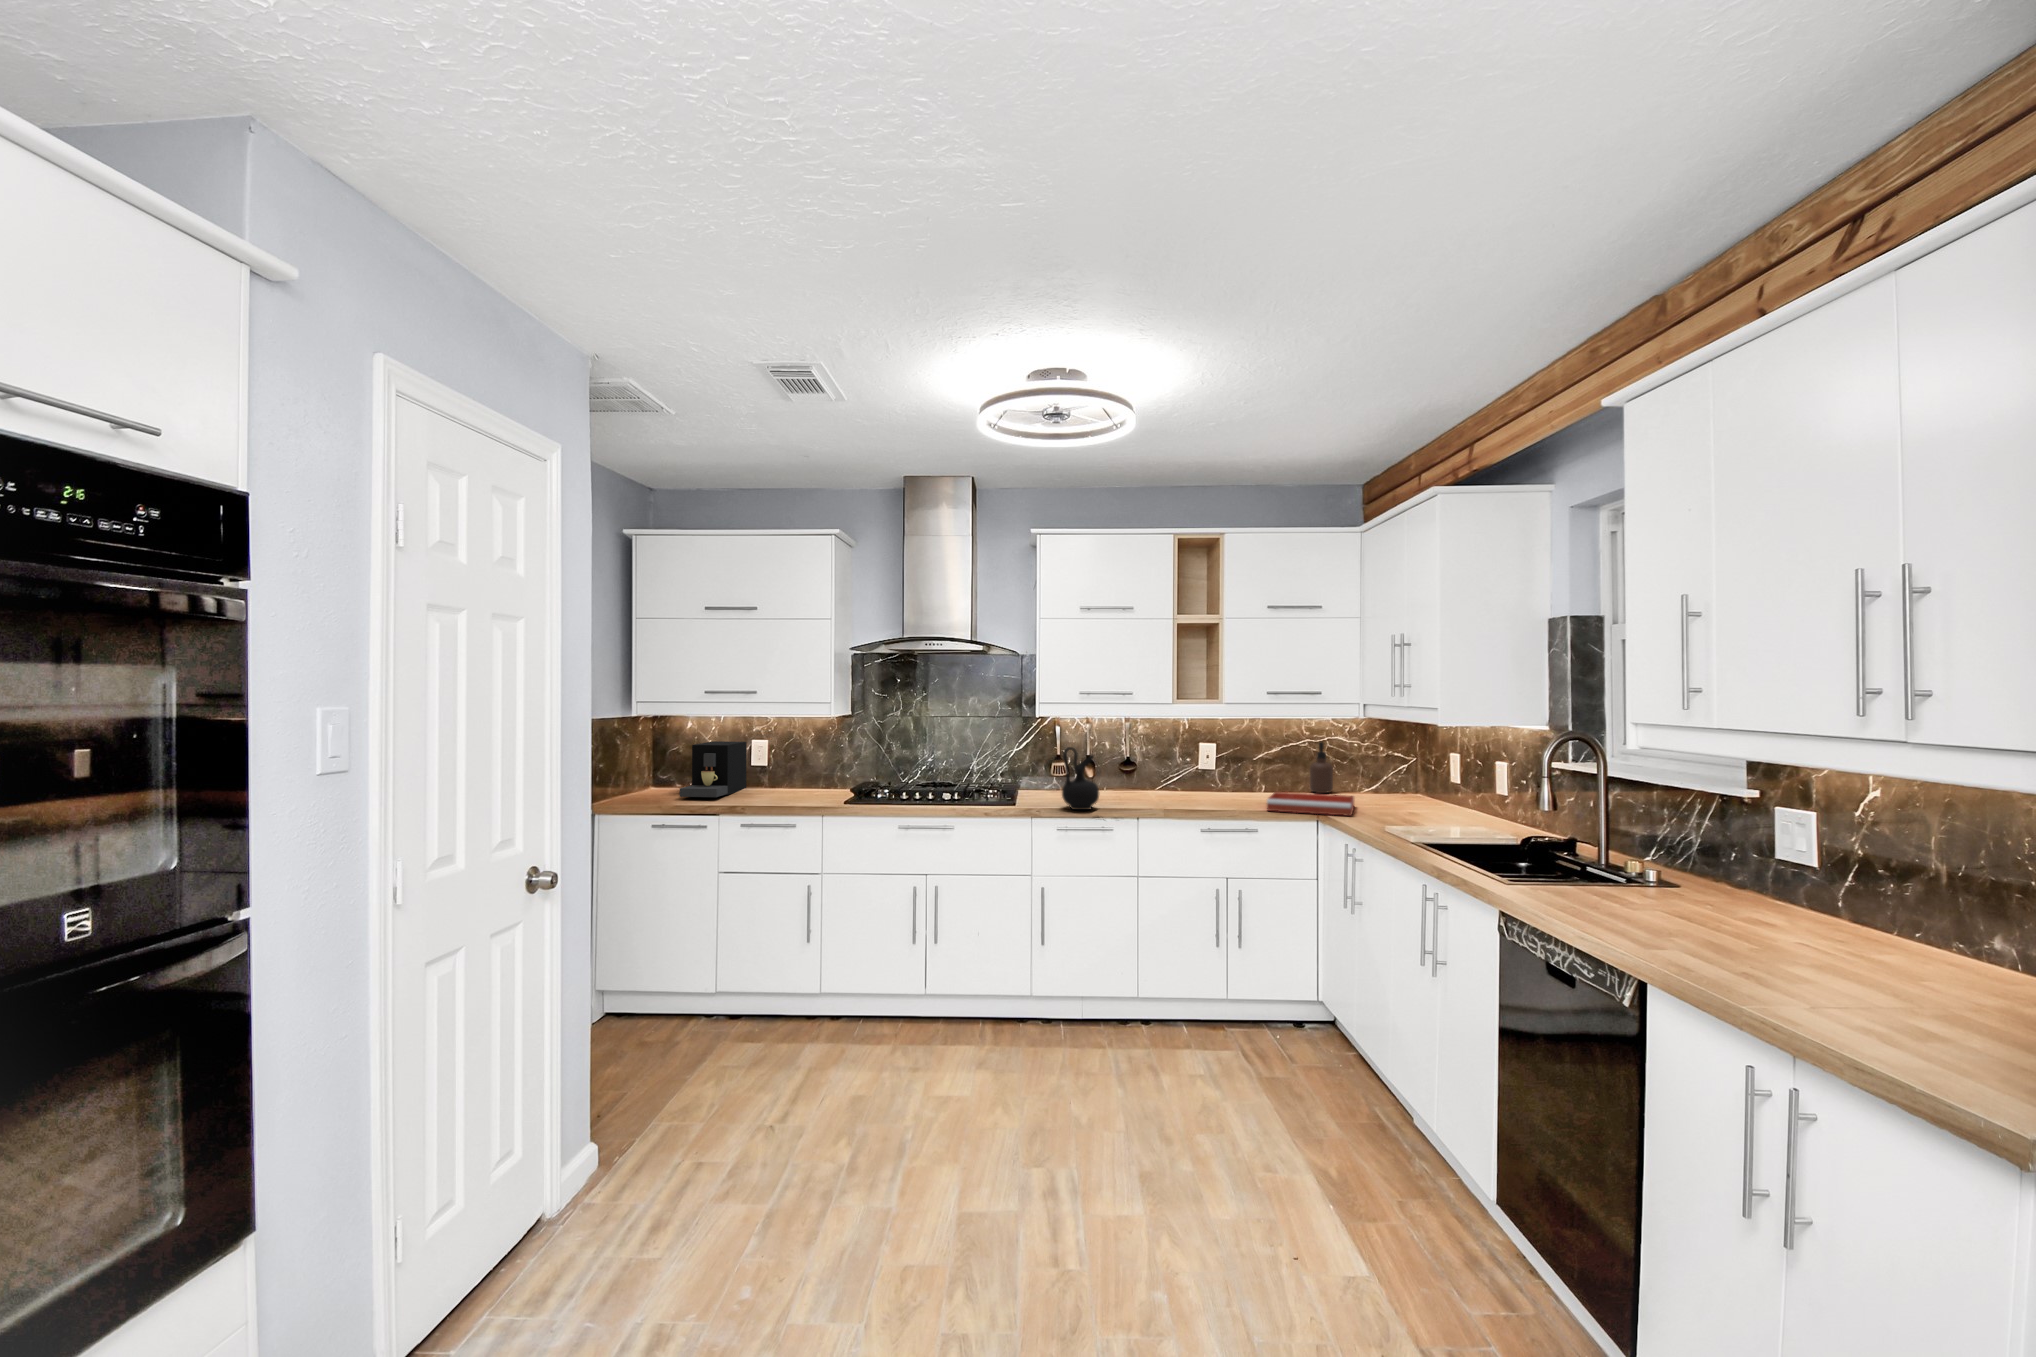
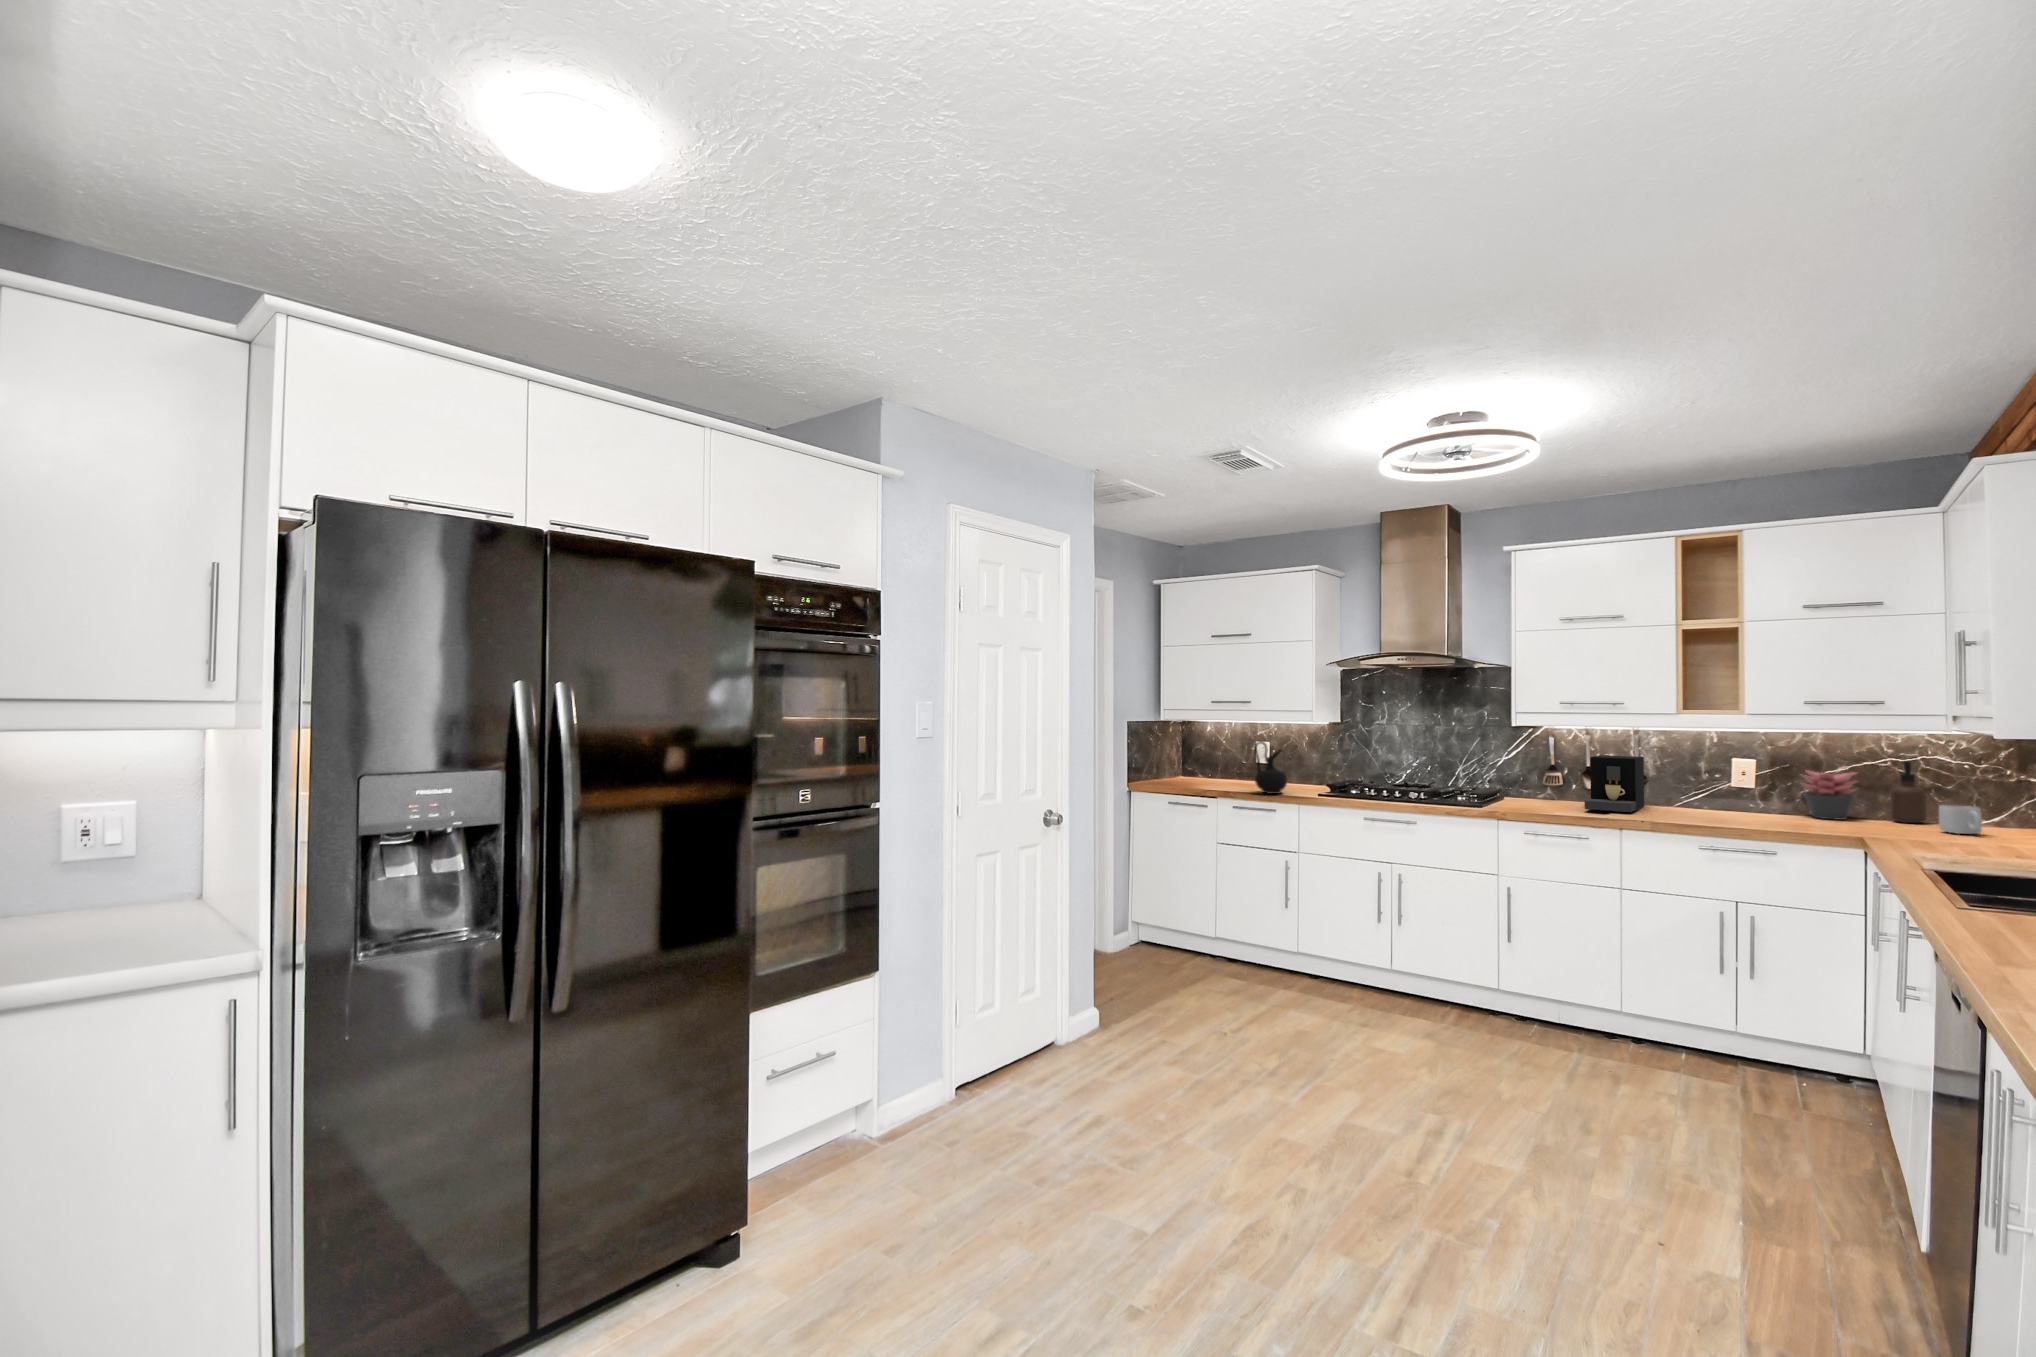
coffee maker: present [680,741,747,797] -> present [1585,755,1644,812]
ceramic jug: present [1062,747,1099,810] -> present [1255,741,1287,794]
succulent plant: none [1252,751,1290,794] -> present [1802,770,1857,820]
mug: none [1353,779,1384,802] -> present [1939,805,1982,834]
tray: present [1267,792,1354,816] -> none [1782,813,1927,841]

